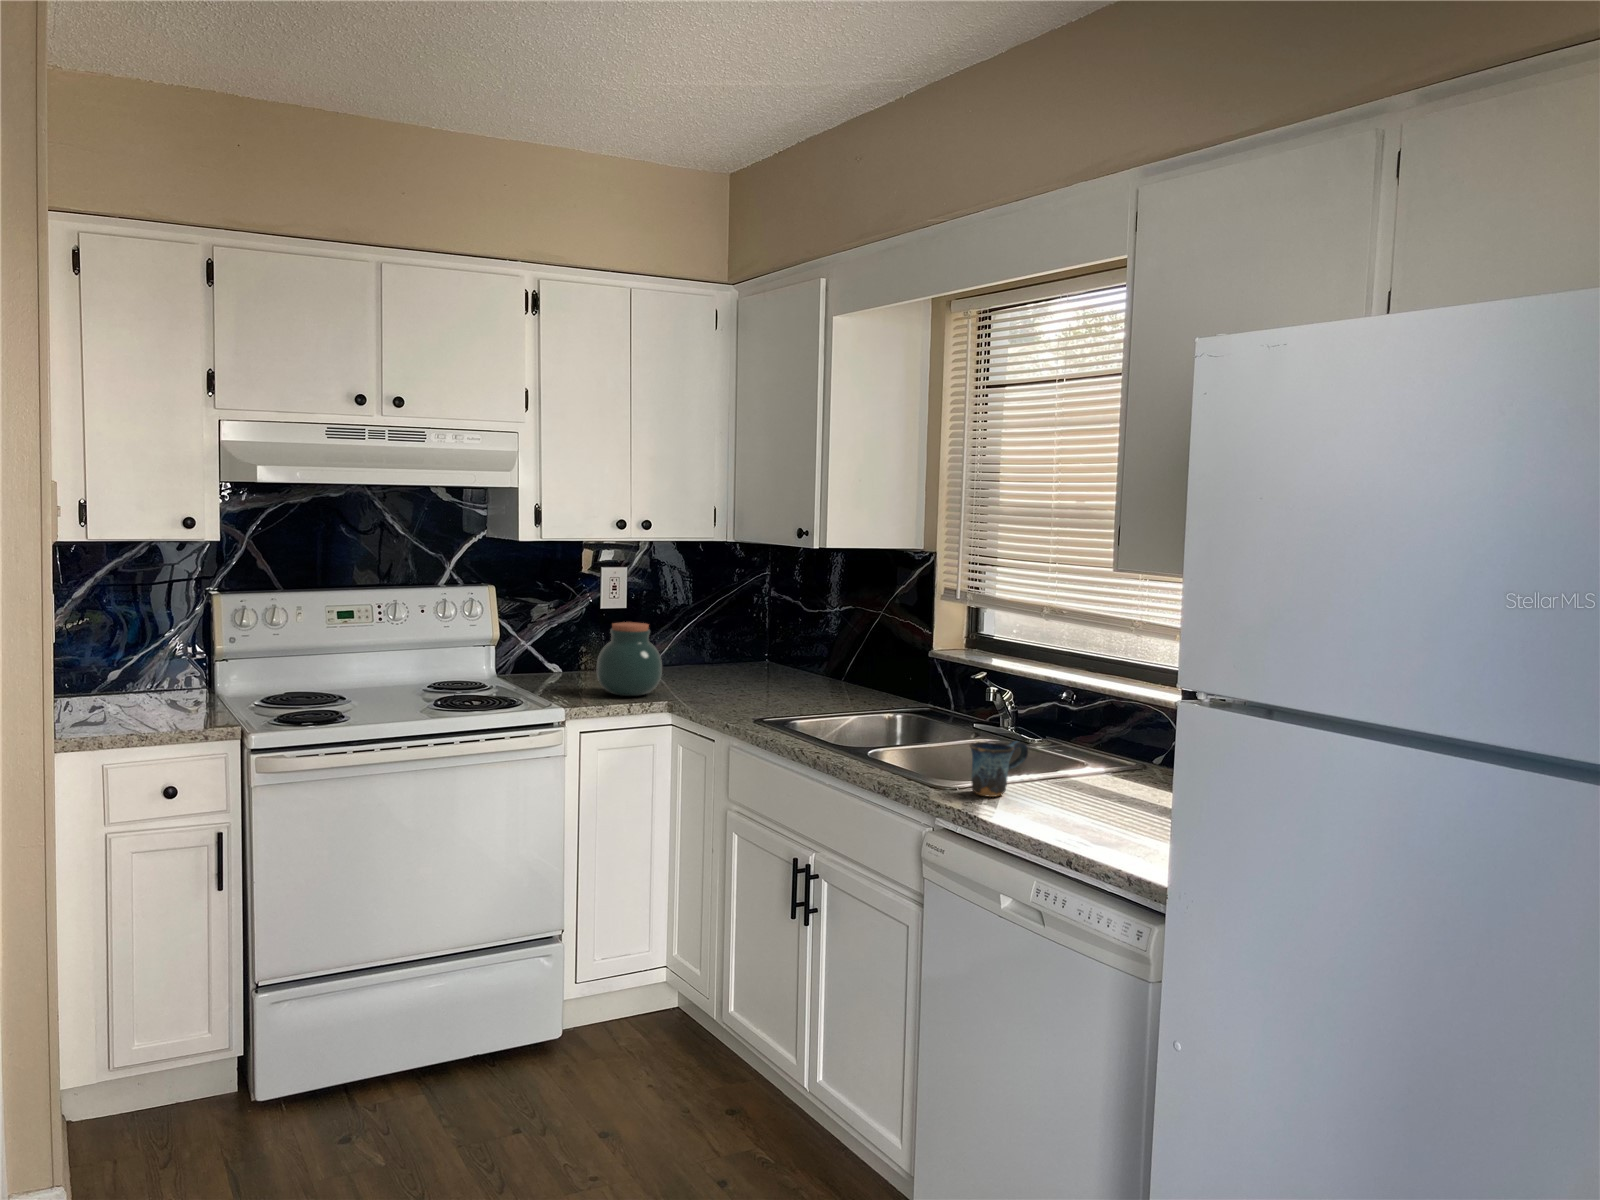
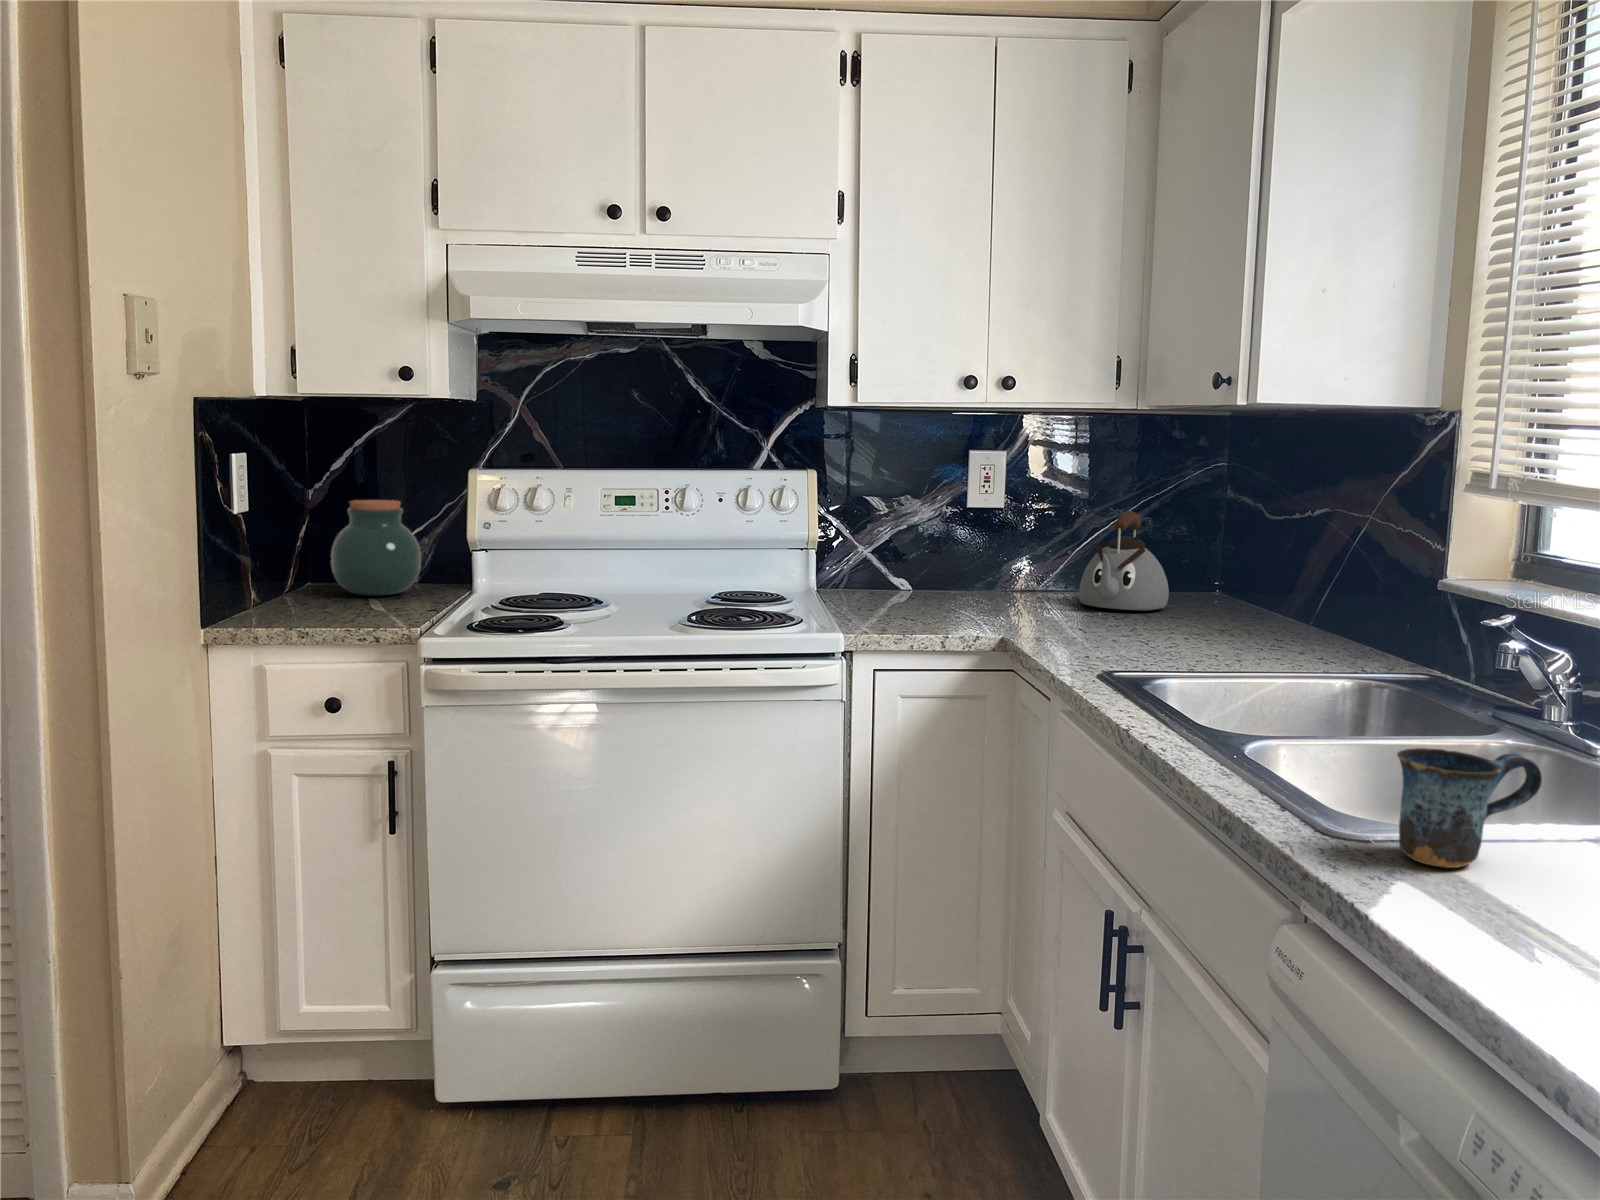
kettle: none [688,610,748,678] -> present [1079,511,1169,610]
jar: present [597,622,662,696] -> present [331,500,421,596]

